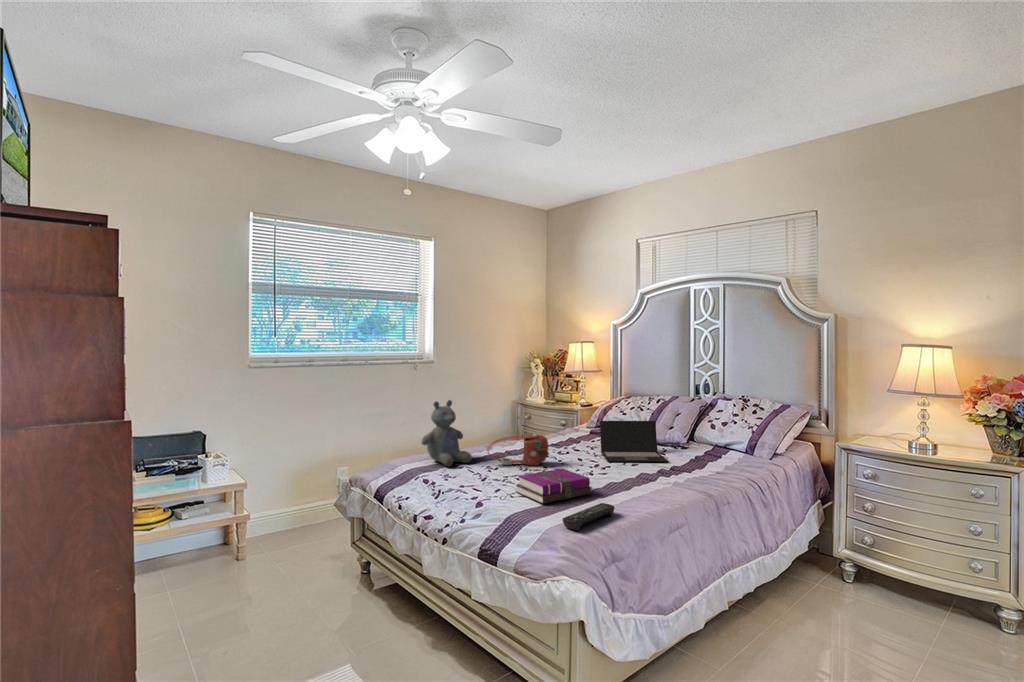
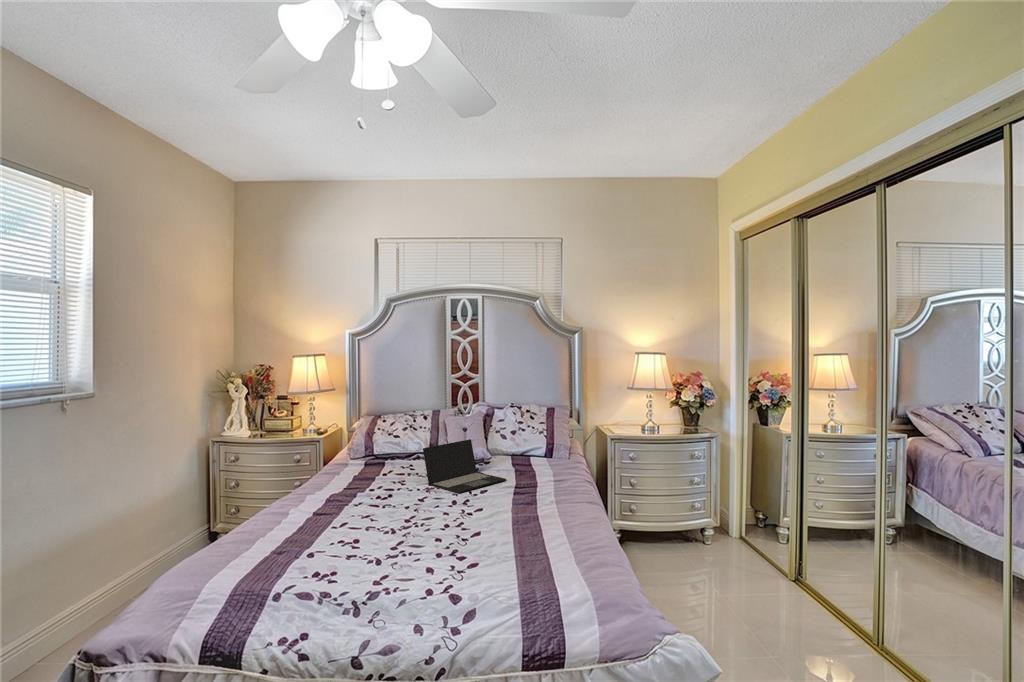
stuffed bear: present [422,400,472,466] -> none [250,452,322,551]
handbag: present [487,434,549,465] -> none [348,477,418,526]
notebook: present [516,469,592,504] -> none [454,511,524,557]
remote control: present [563,503,614,531] -> none [568,535,600,572]

